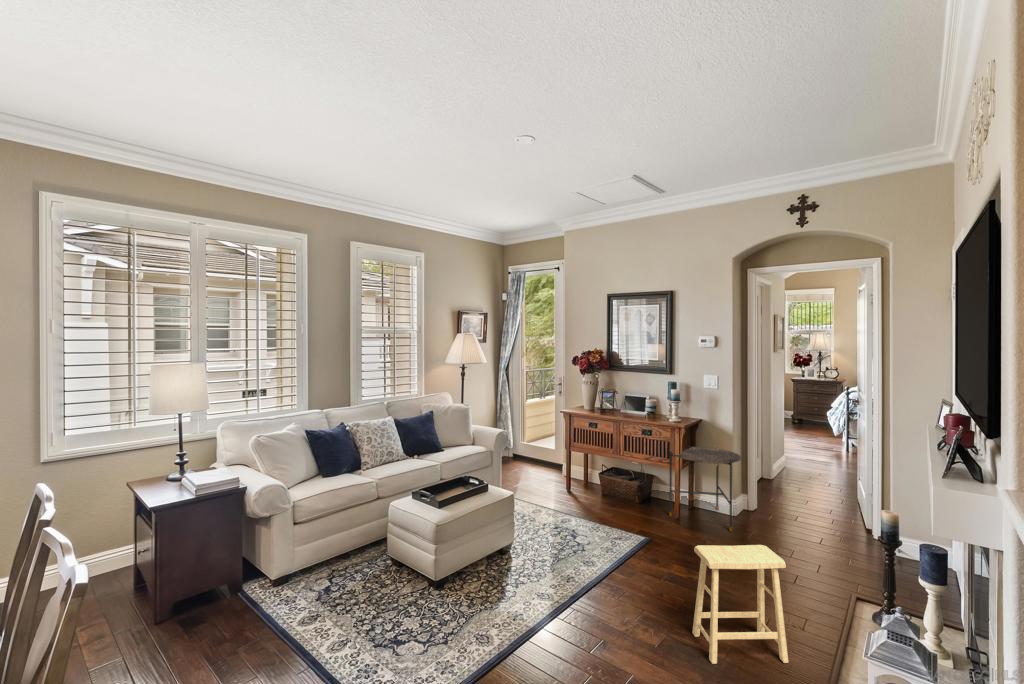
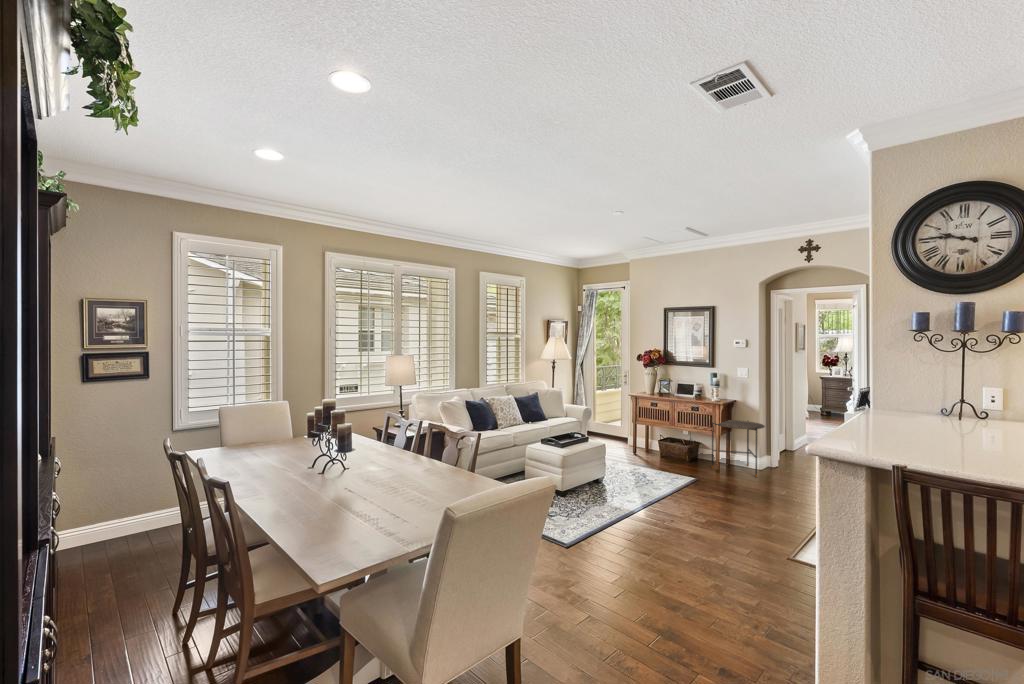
footstool: present [692,545,788,664] -> none [726,465,783,531]

